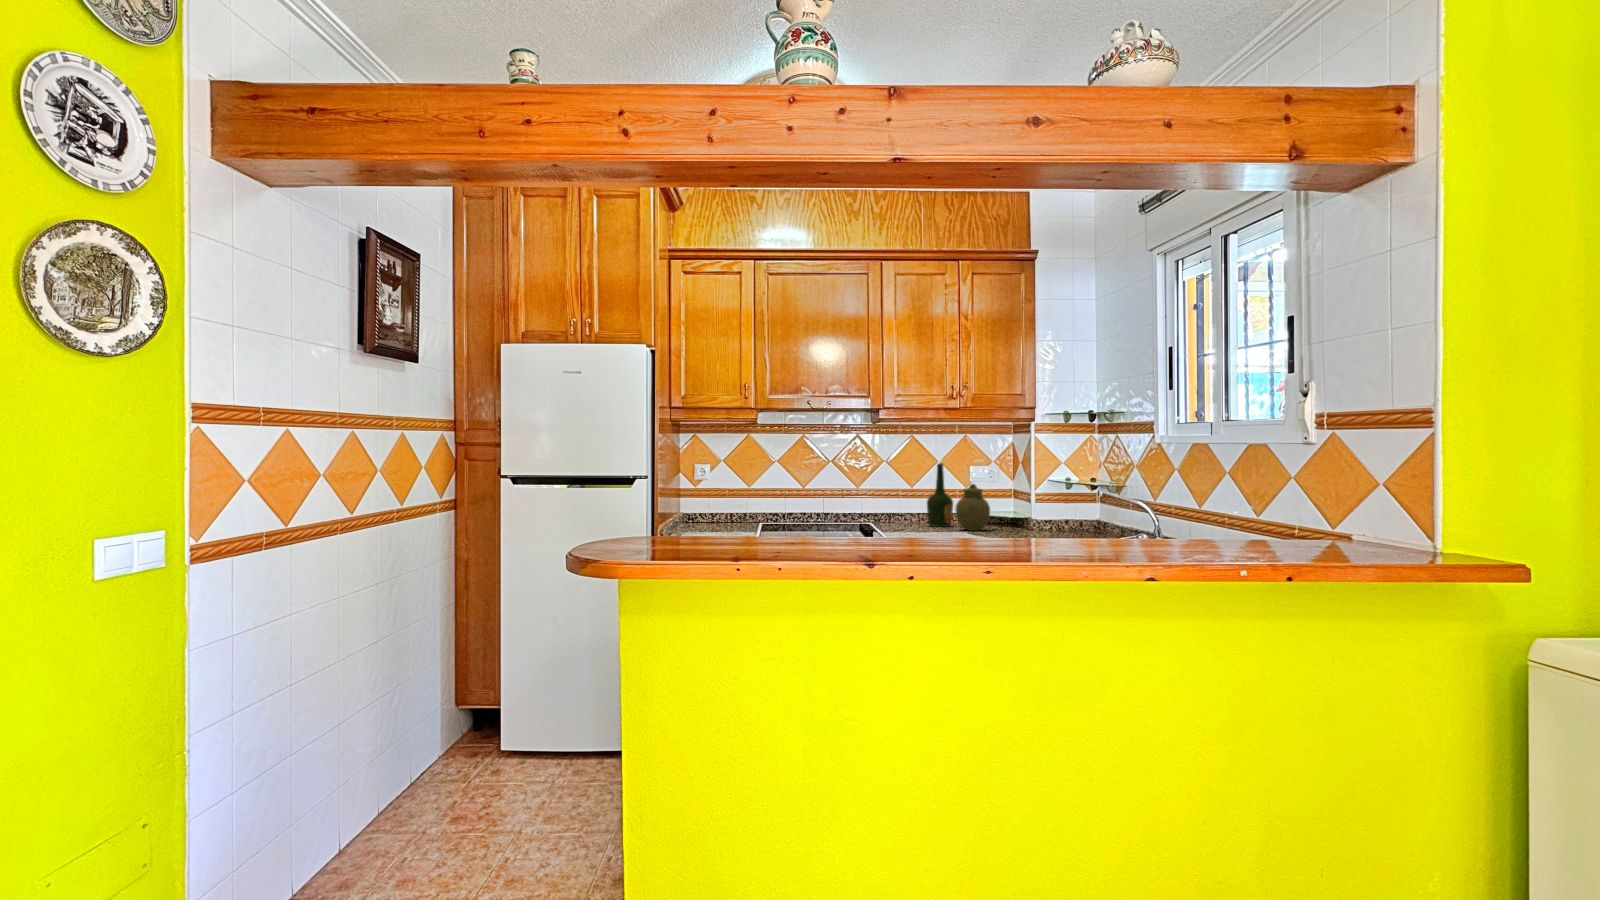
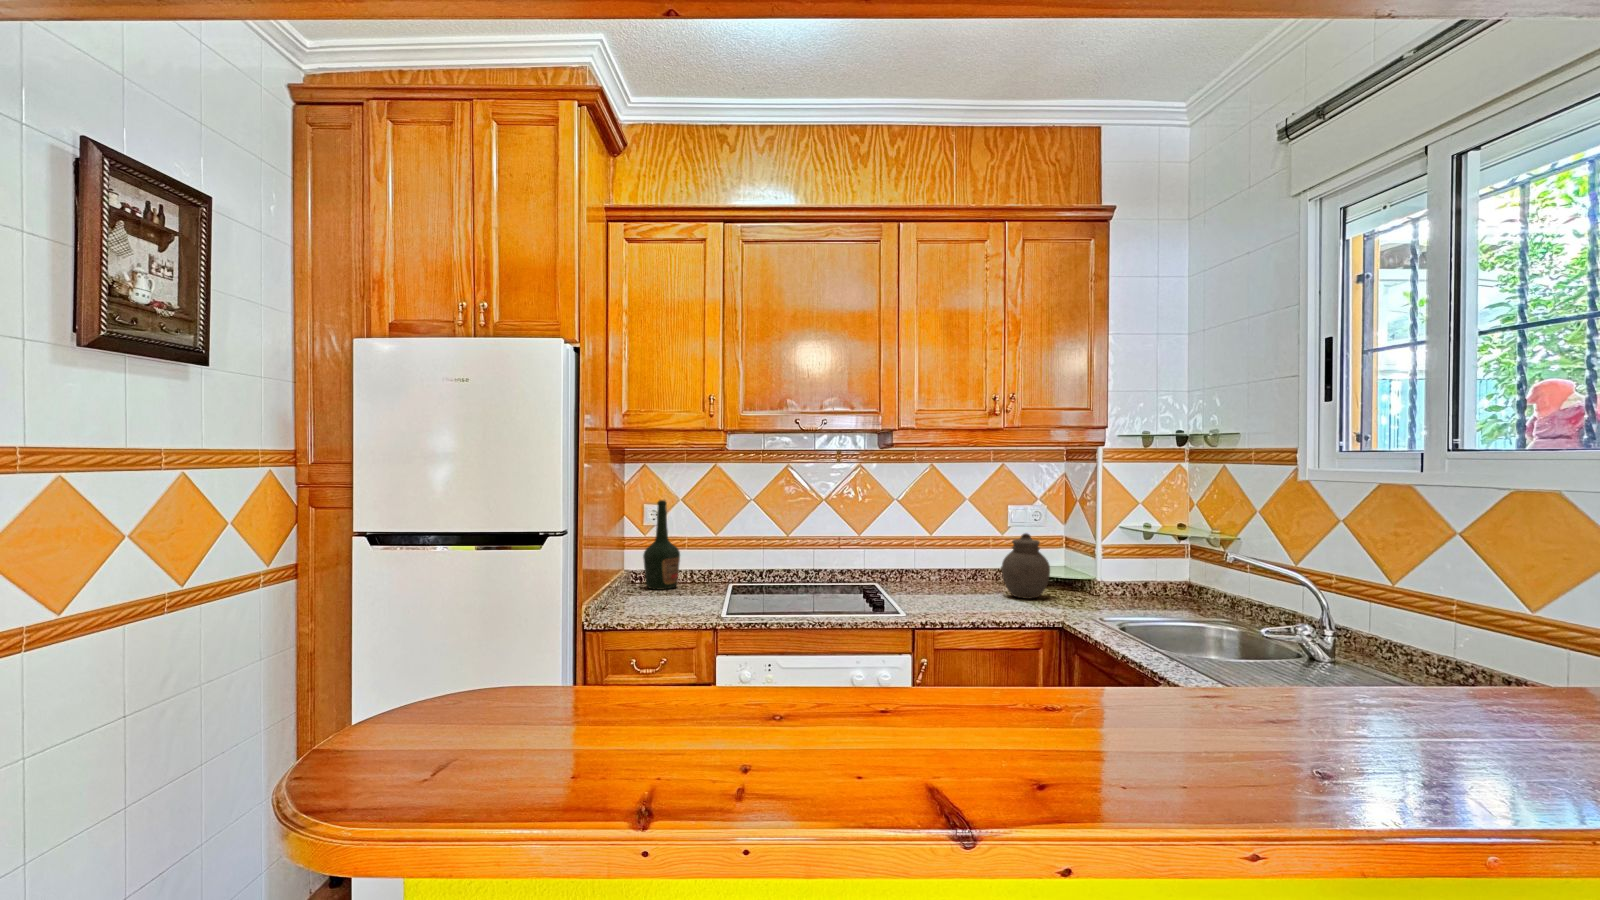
bottle: present [927,463,953,527] -> present [643,500,680,590]

